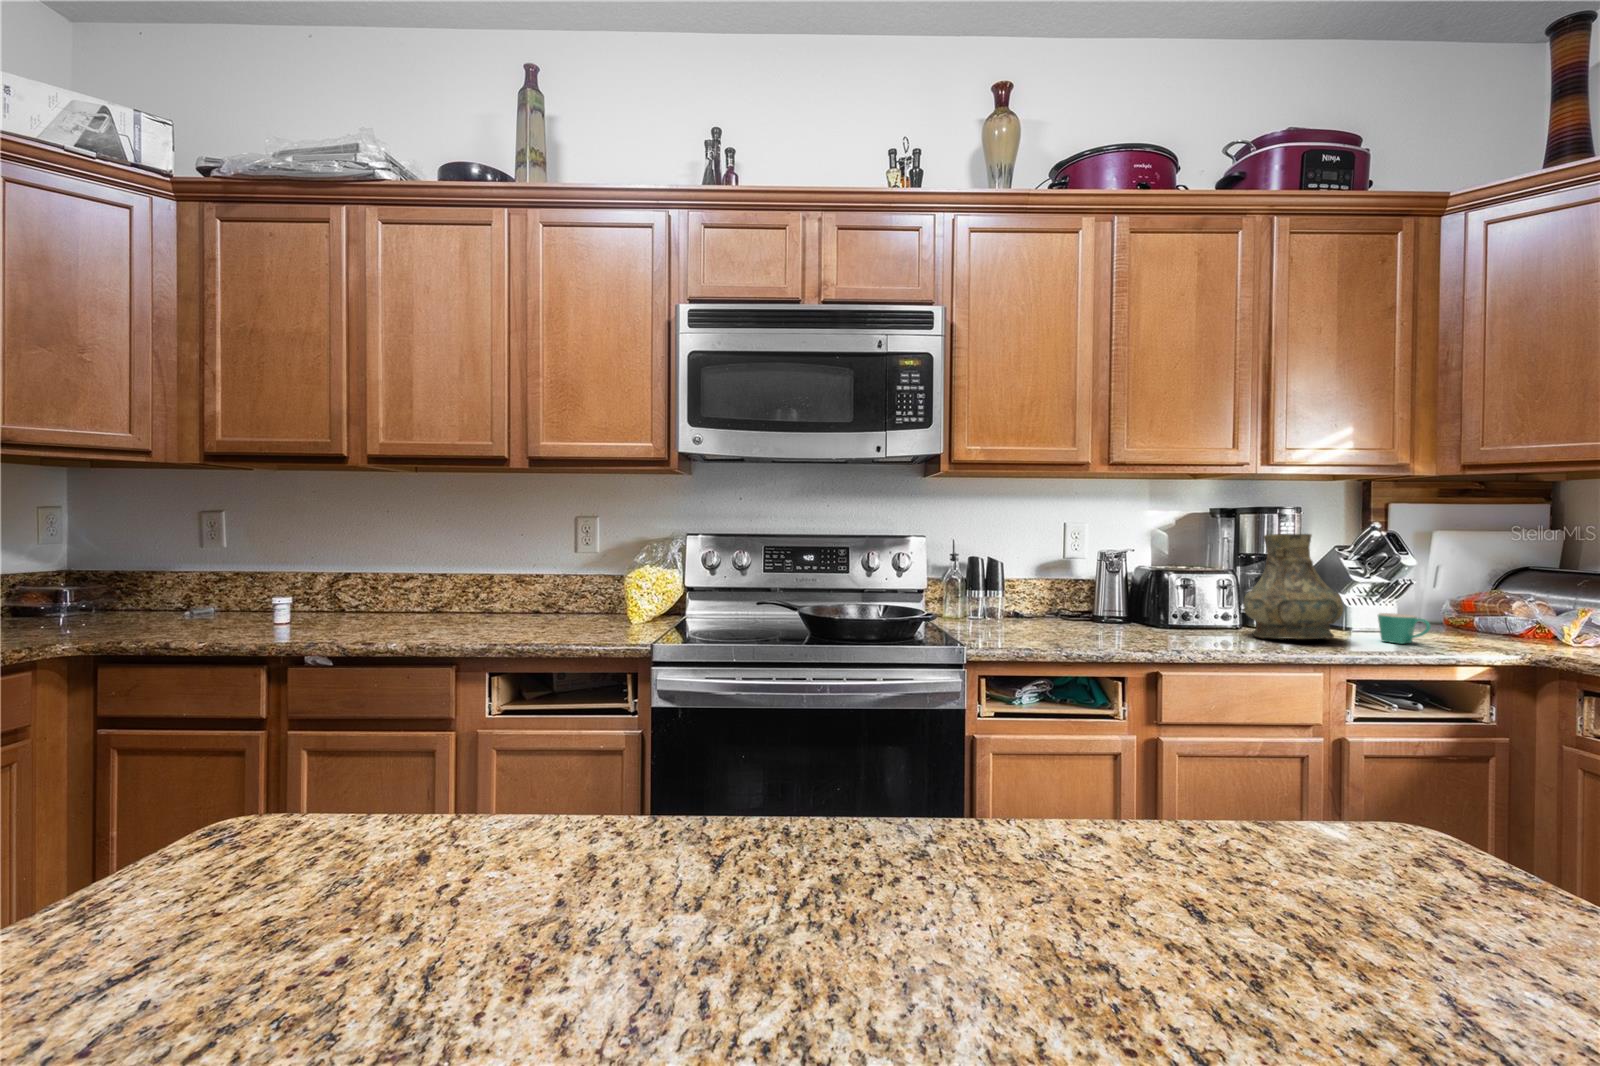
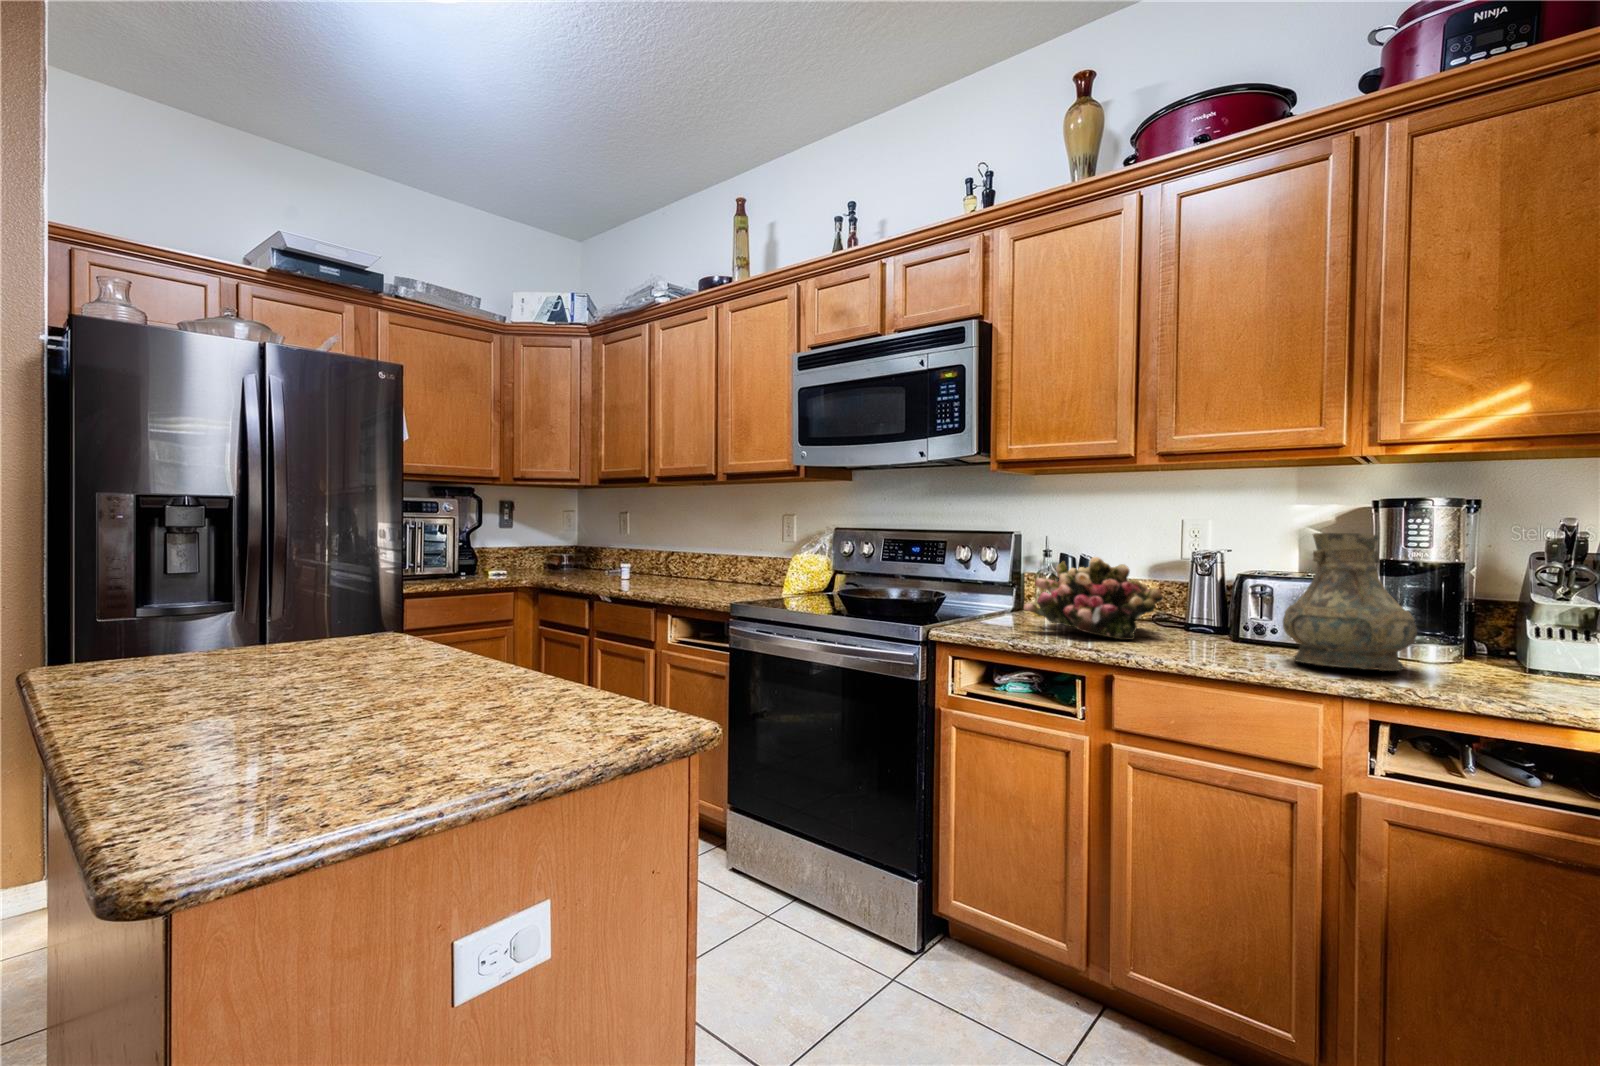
flower arrangement: none [1010,559,1132,636] -> present [1024,557,1163,640]
mug: present [1378,613,1431,644] -> none [1478,647,1539,694]

